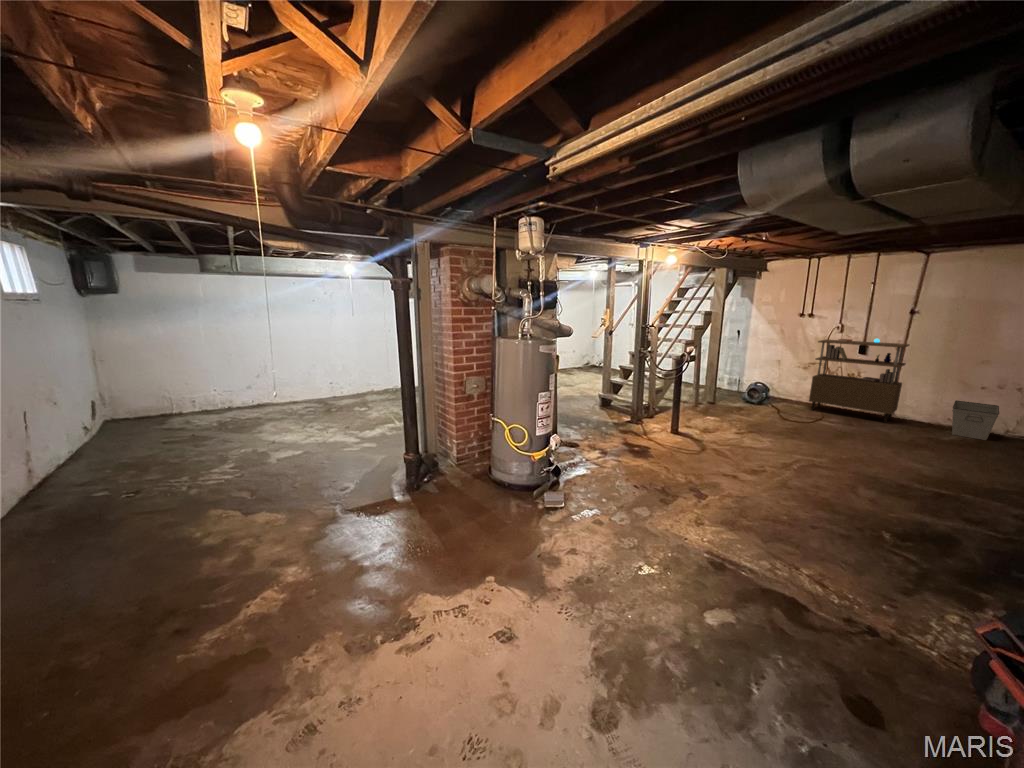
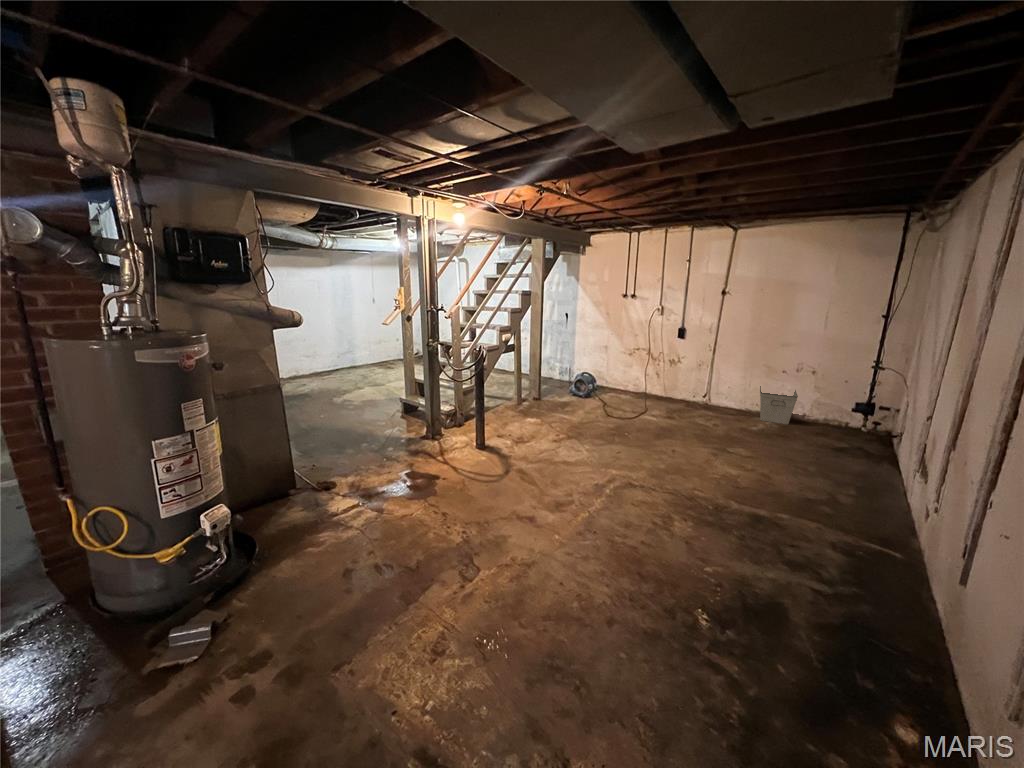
shelving unit: present [809,339,909,423] -> none [635,320,722,411]

